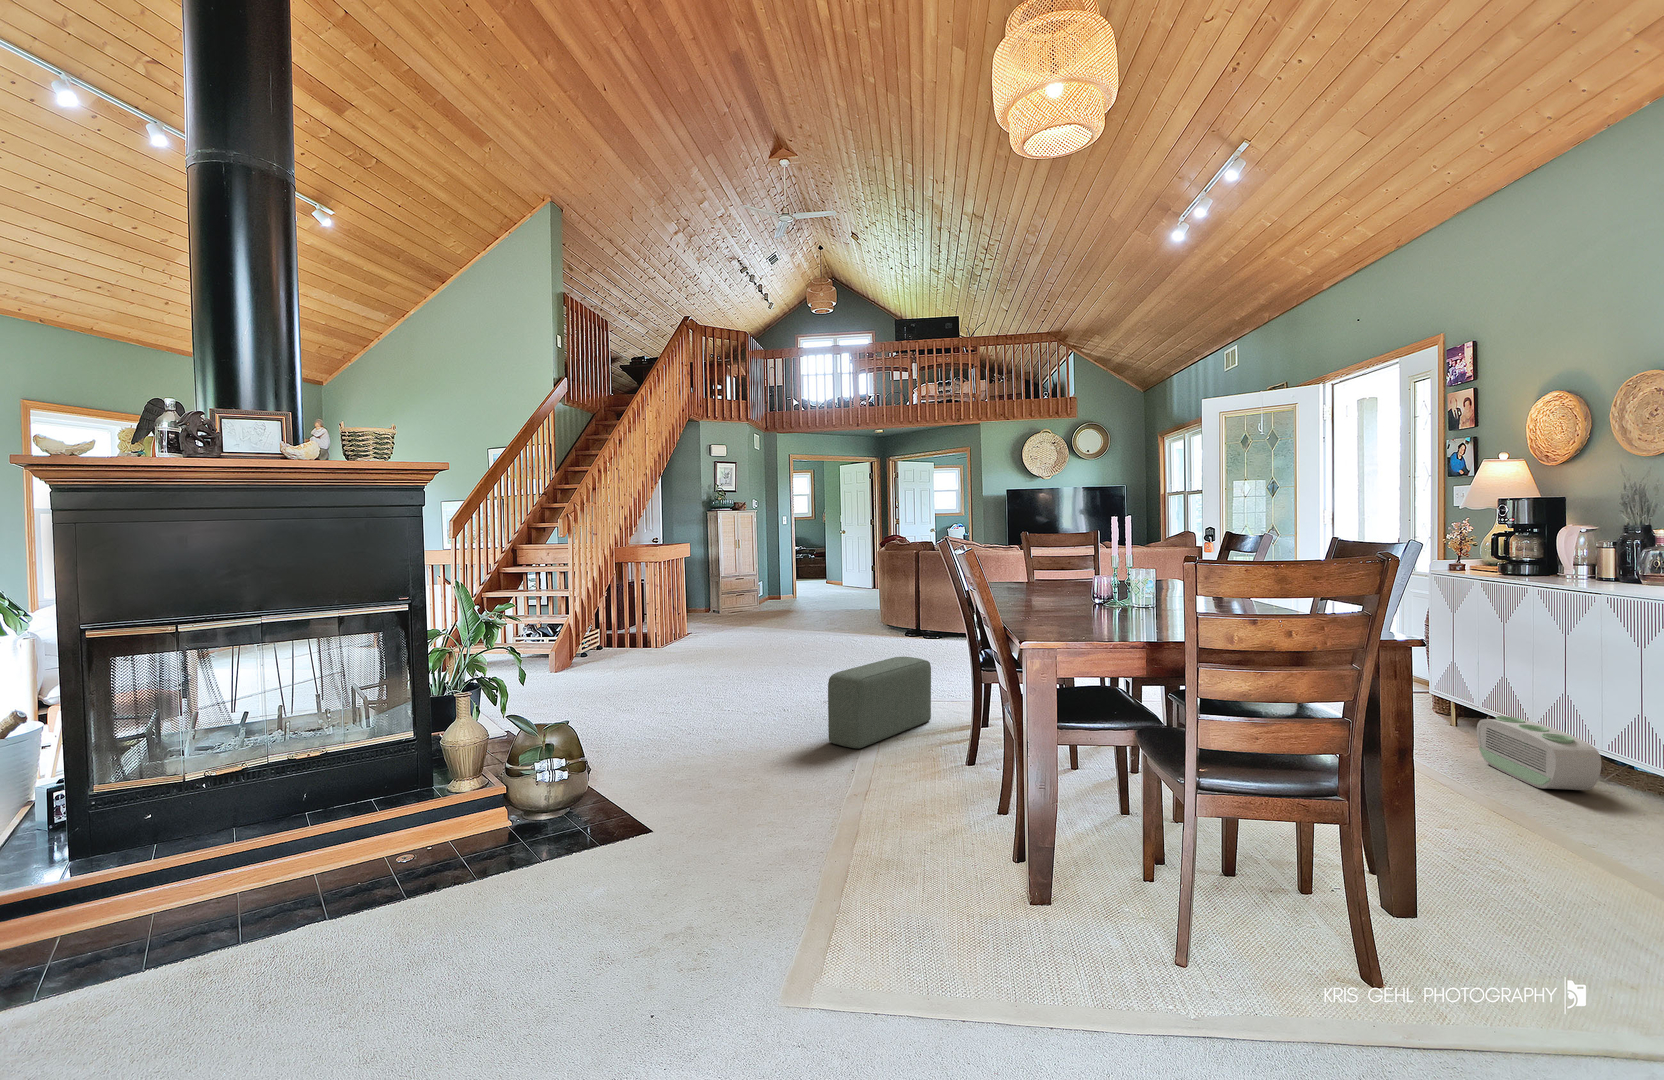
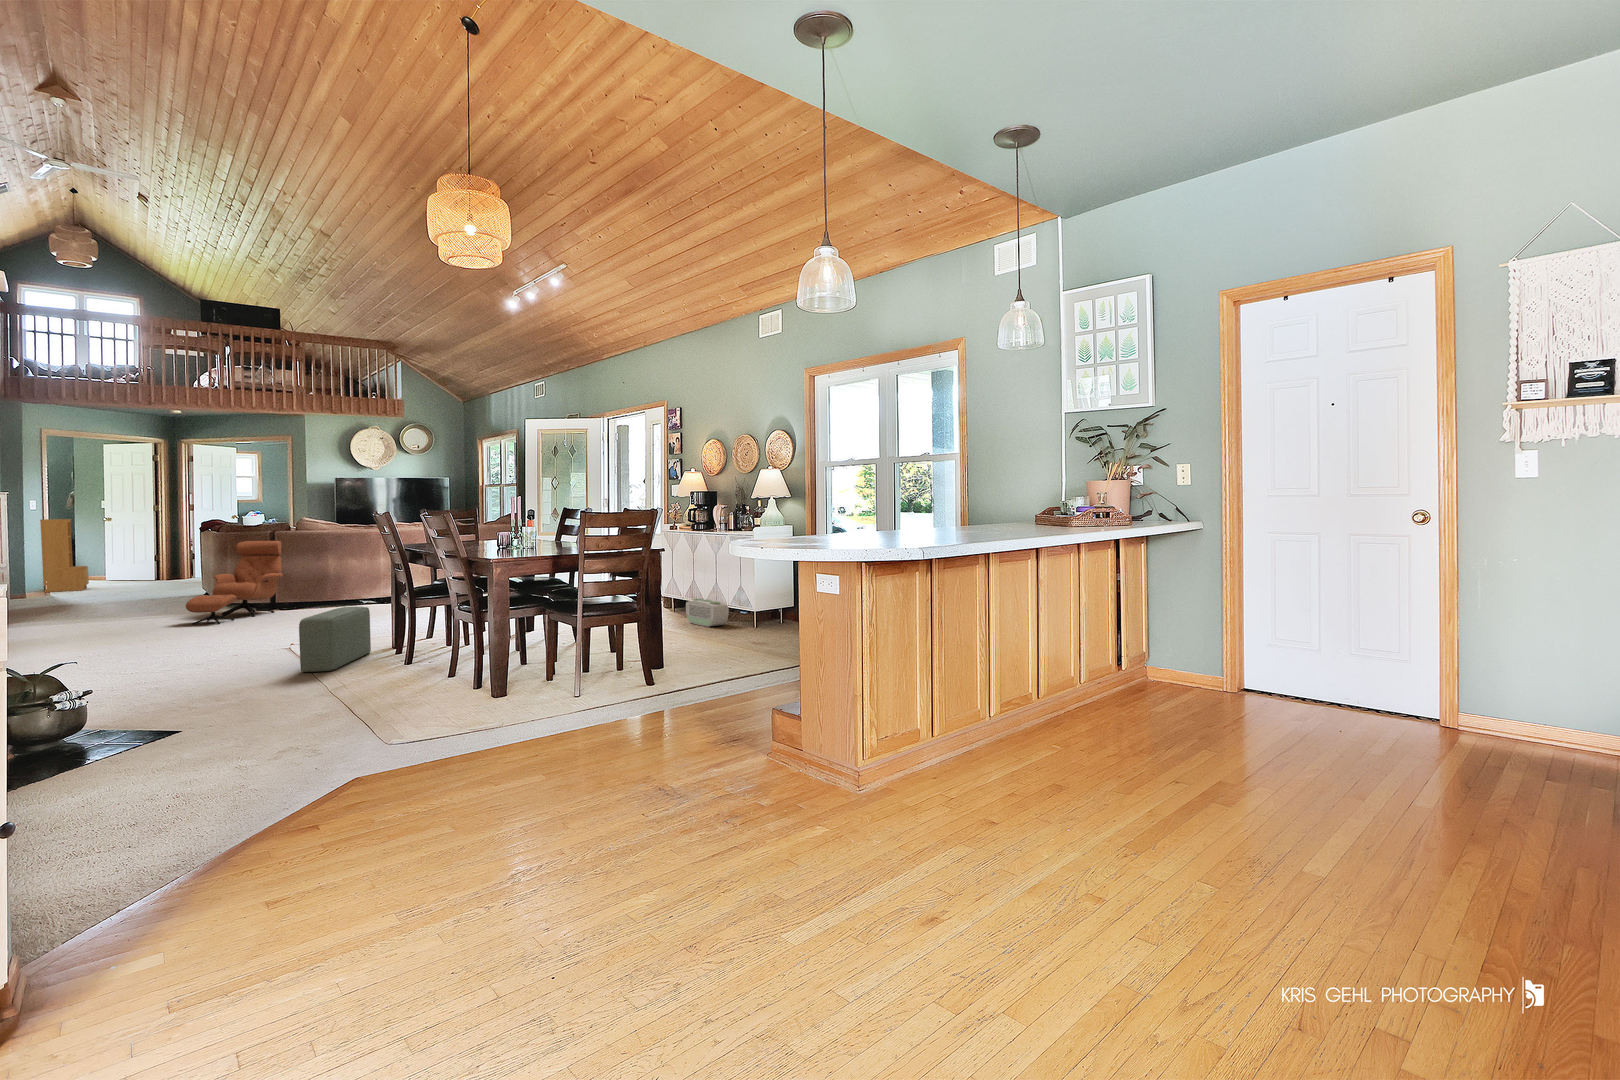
bookshelf: none [799,527,828,586] -> present [40,519,89,592]
lounge chair: none [831,555,922,641] -> present [186,541,283,625]

